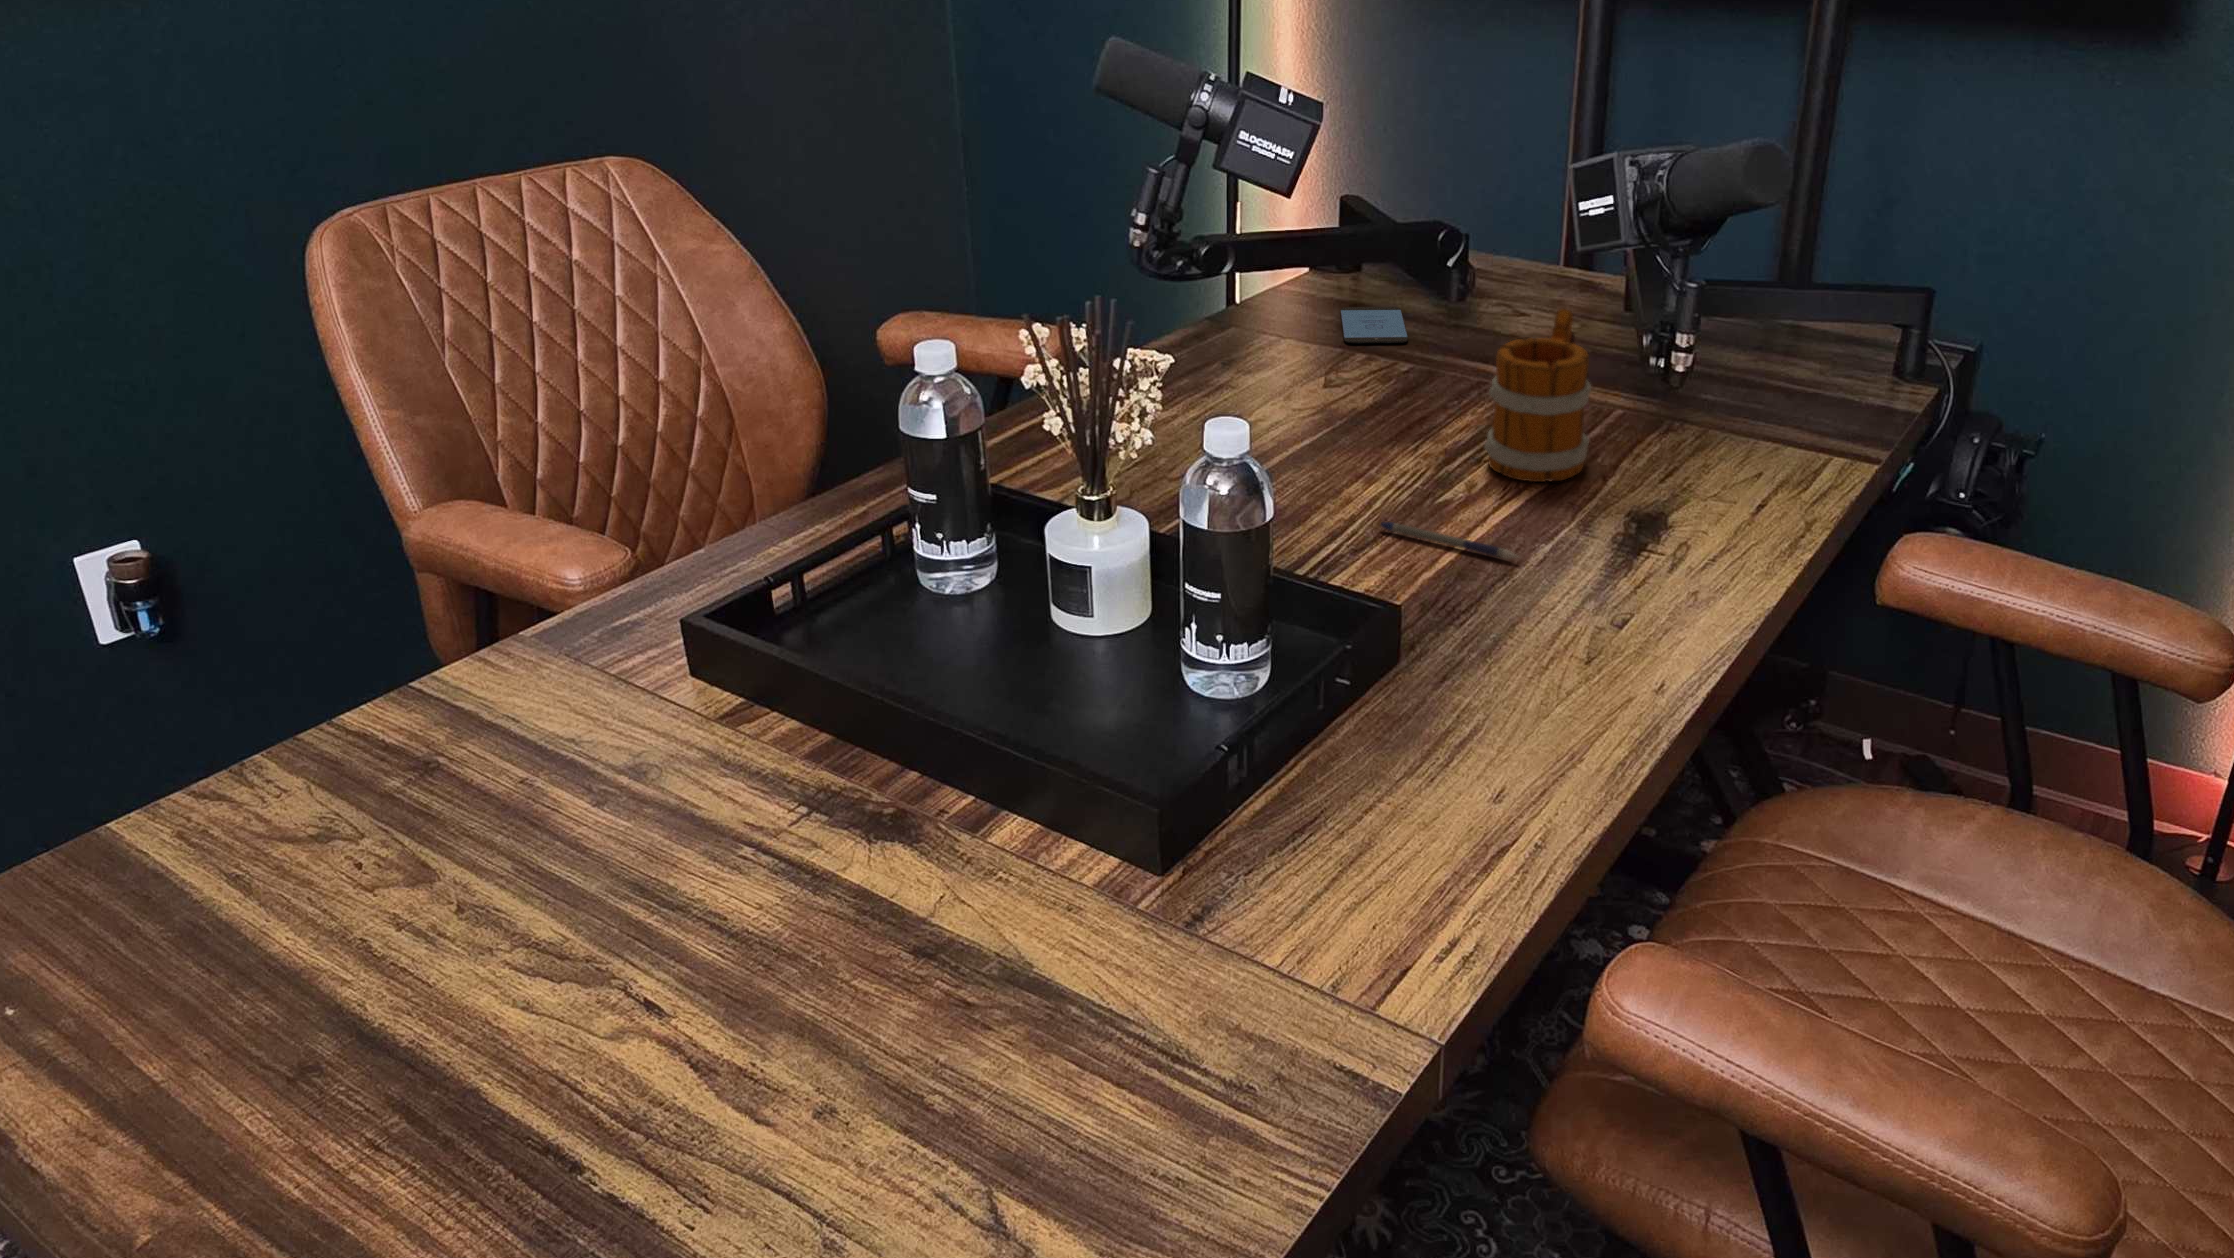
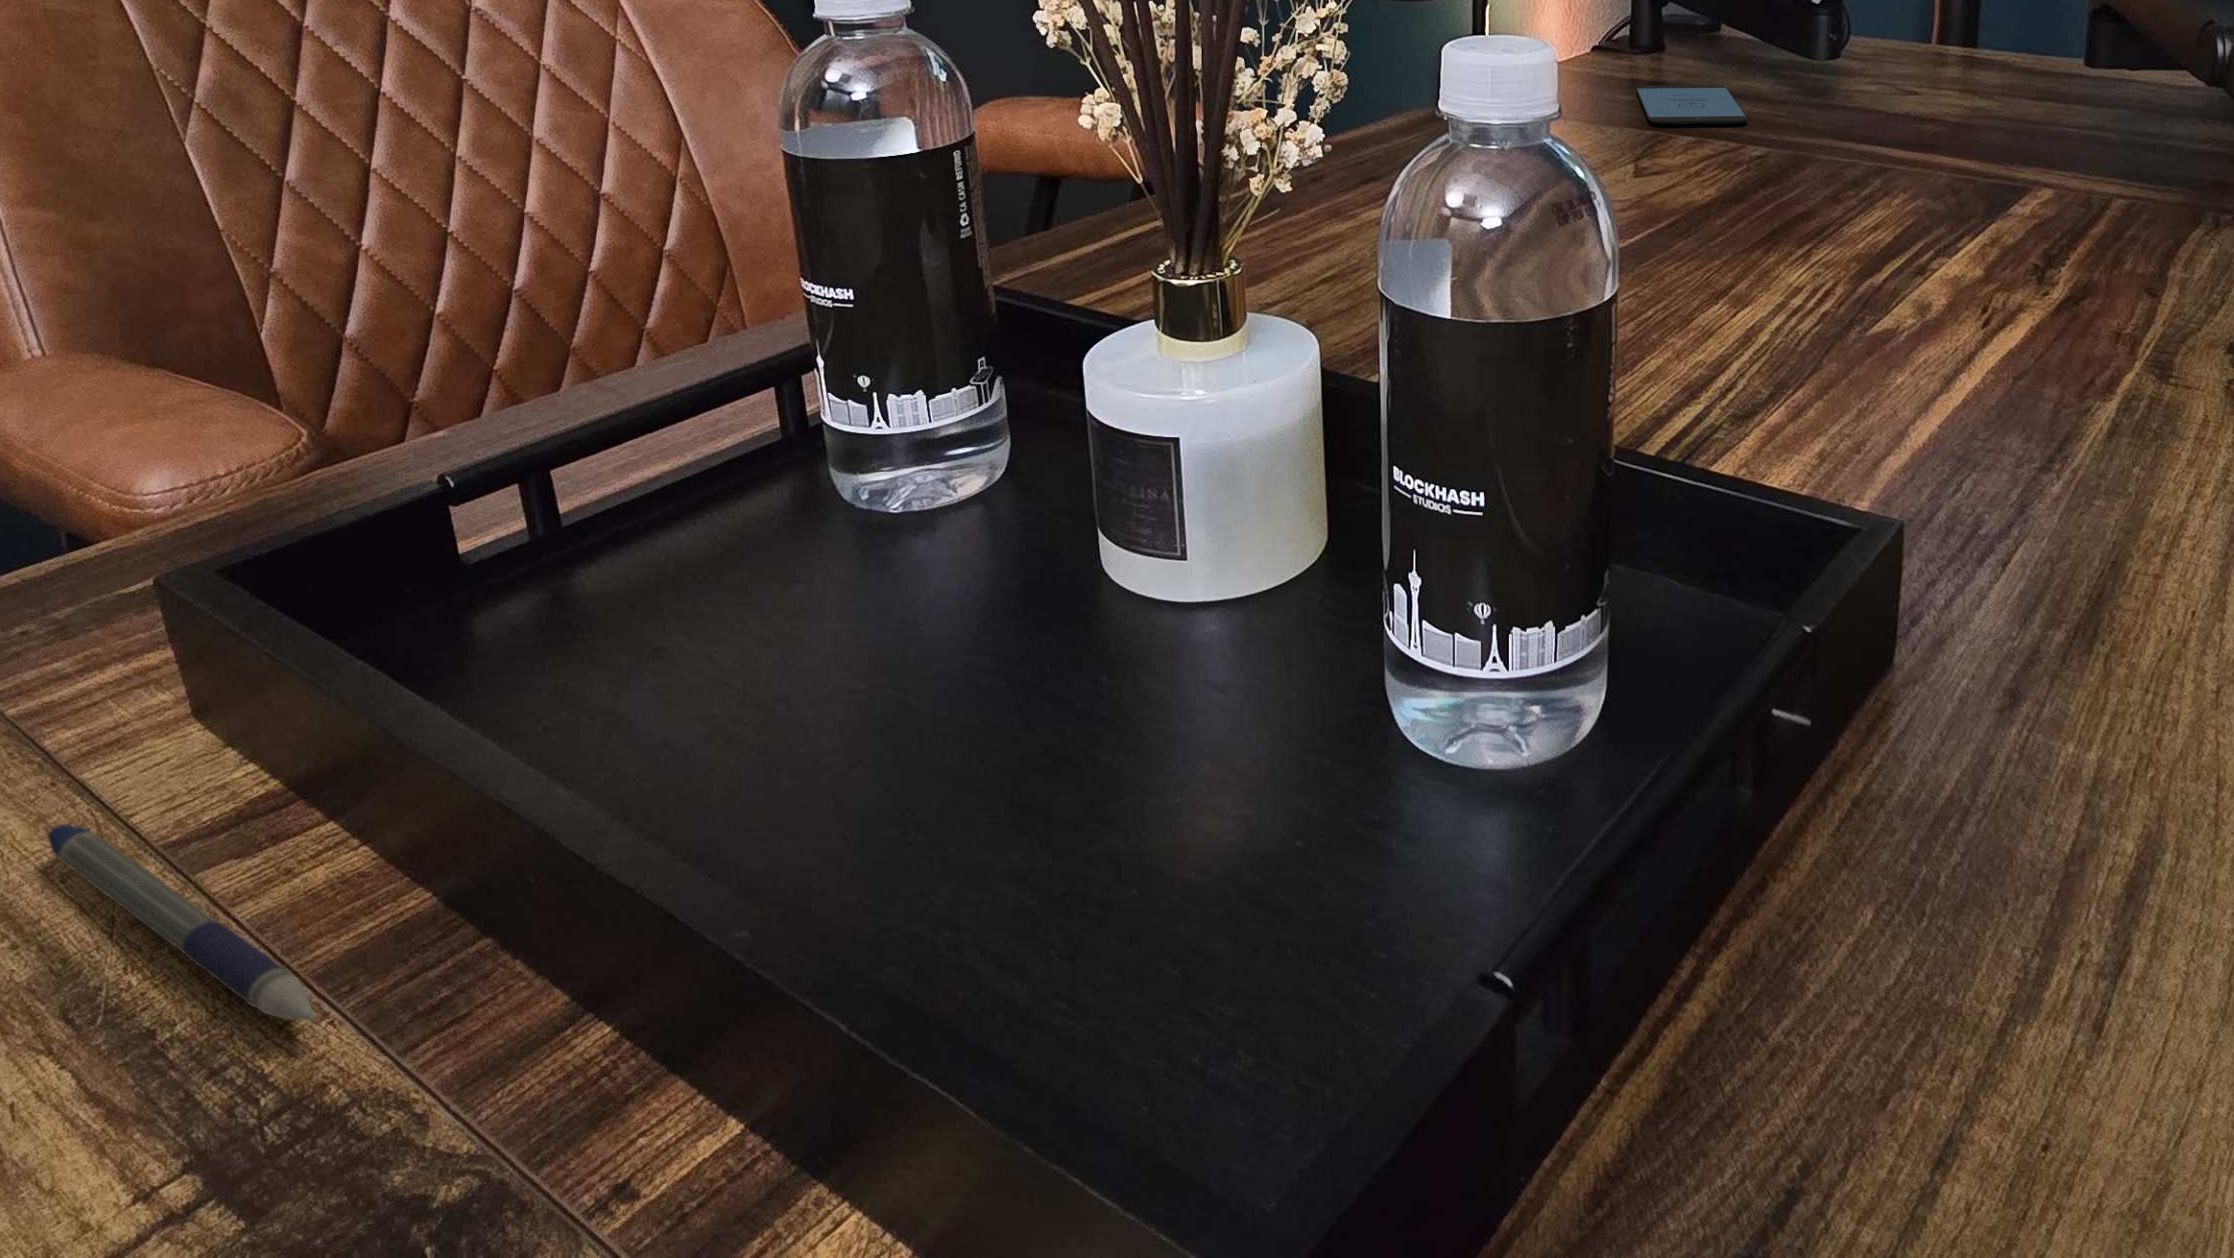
mug: present [1485,309,1591,482] -> none [1934,12,2125,302]
pen: present [1381,522,1519,559] -> present [48,824,315,1021]

